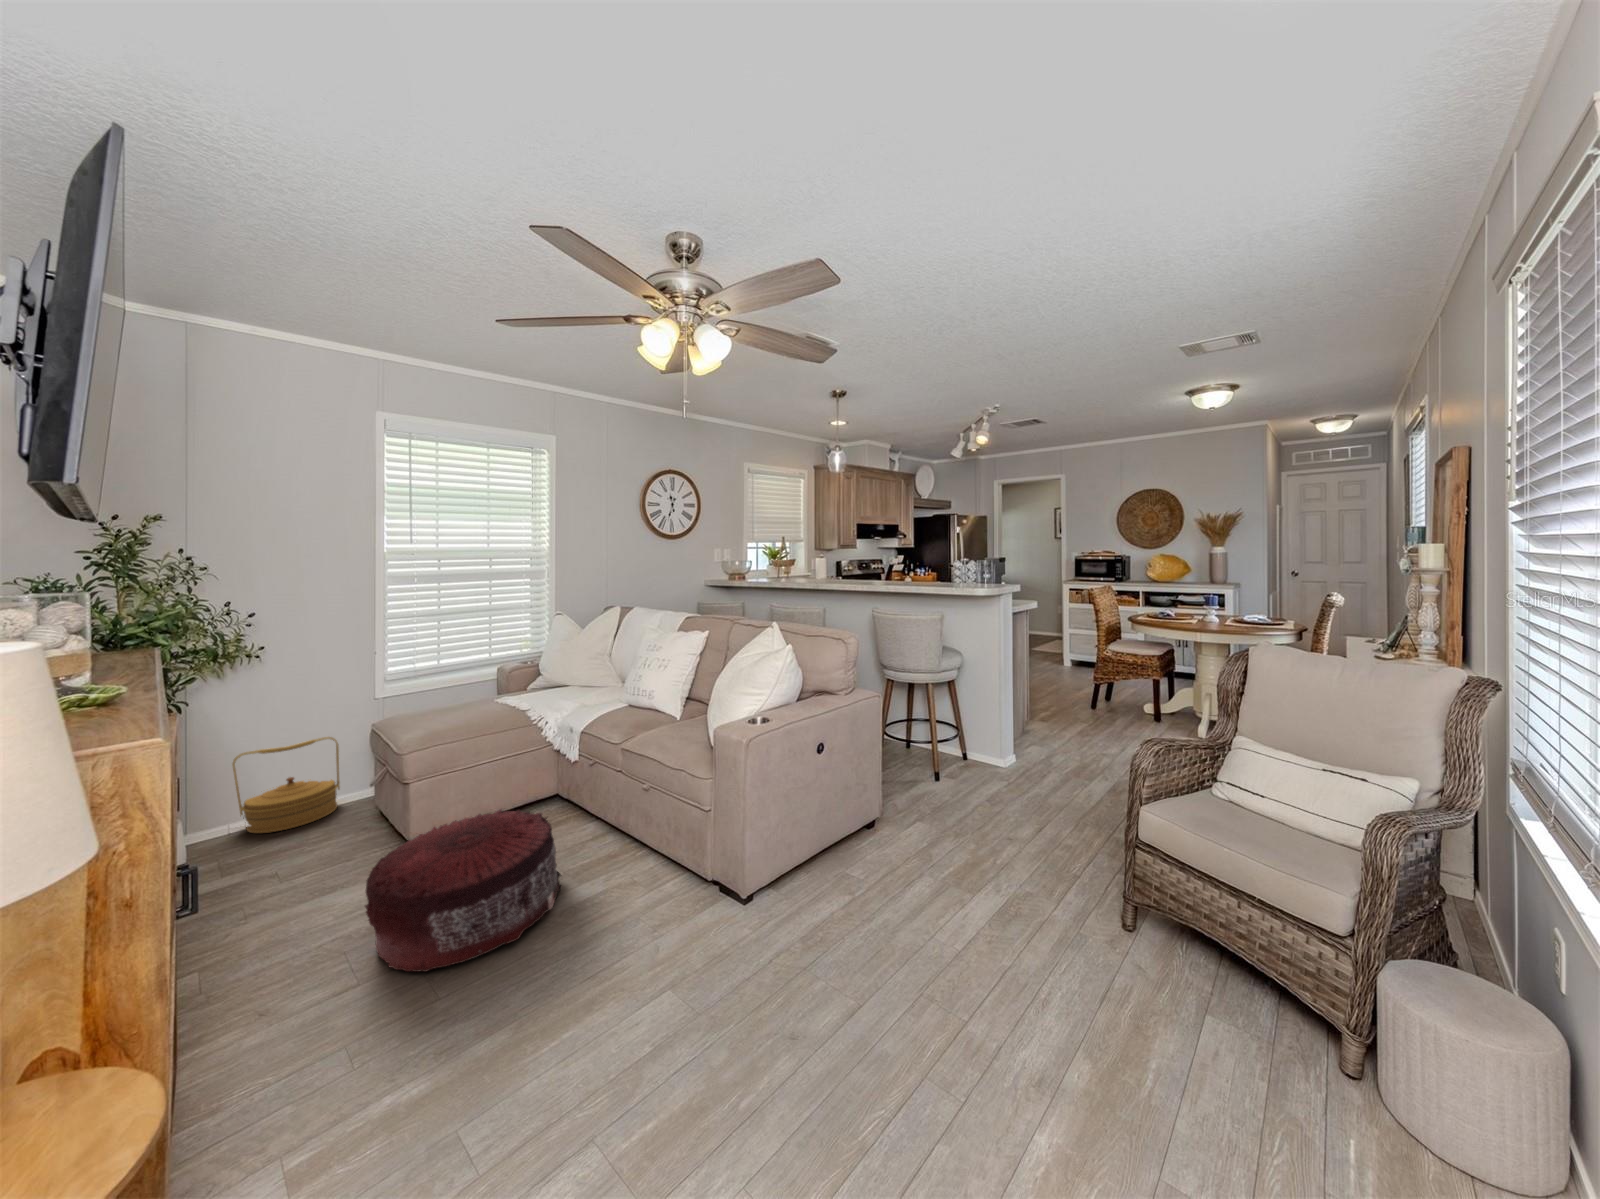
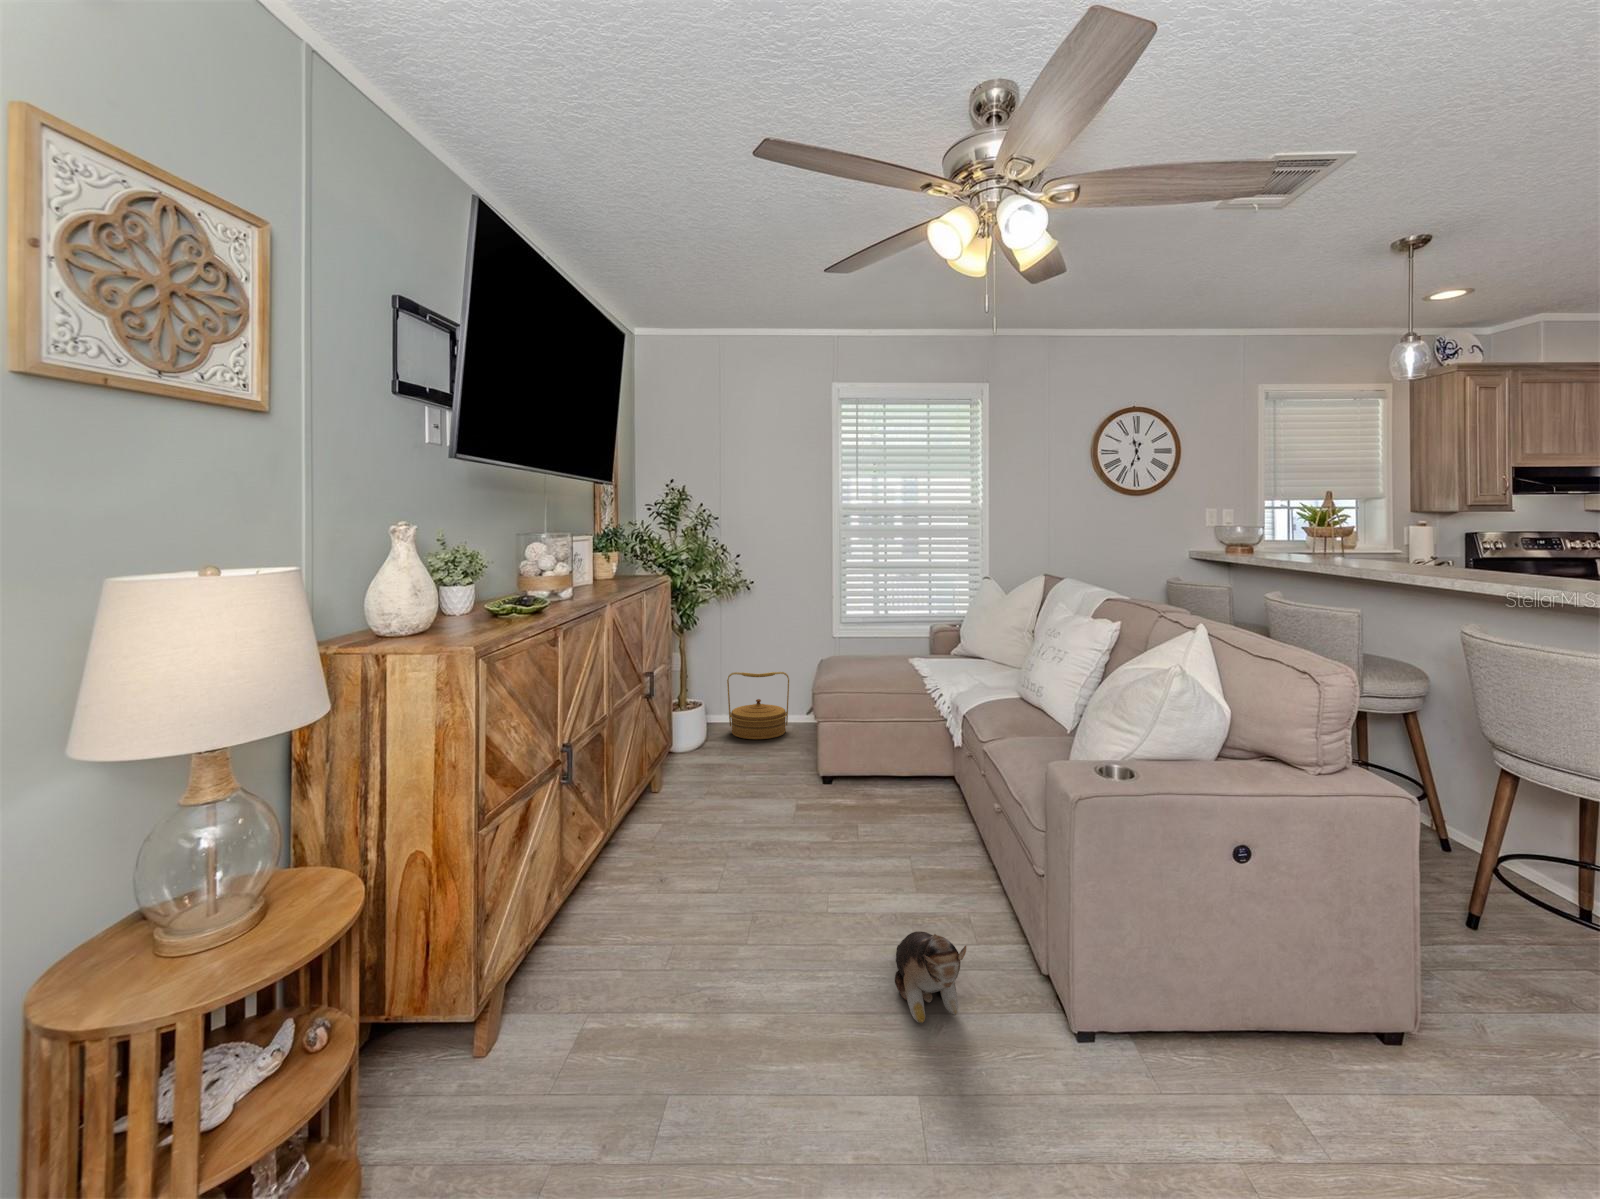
pouf: present [365,809,561,972] -> none [773,762,922,879]
plush toy: none [579,966,685,1075] -> present [895,932,966,1023]

